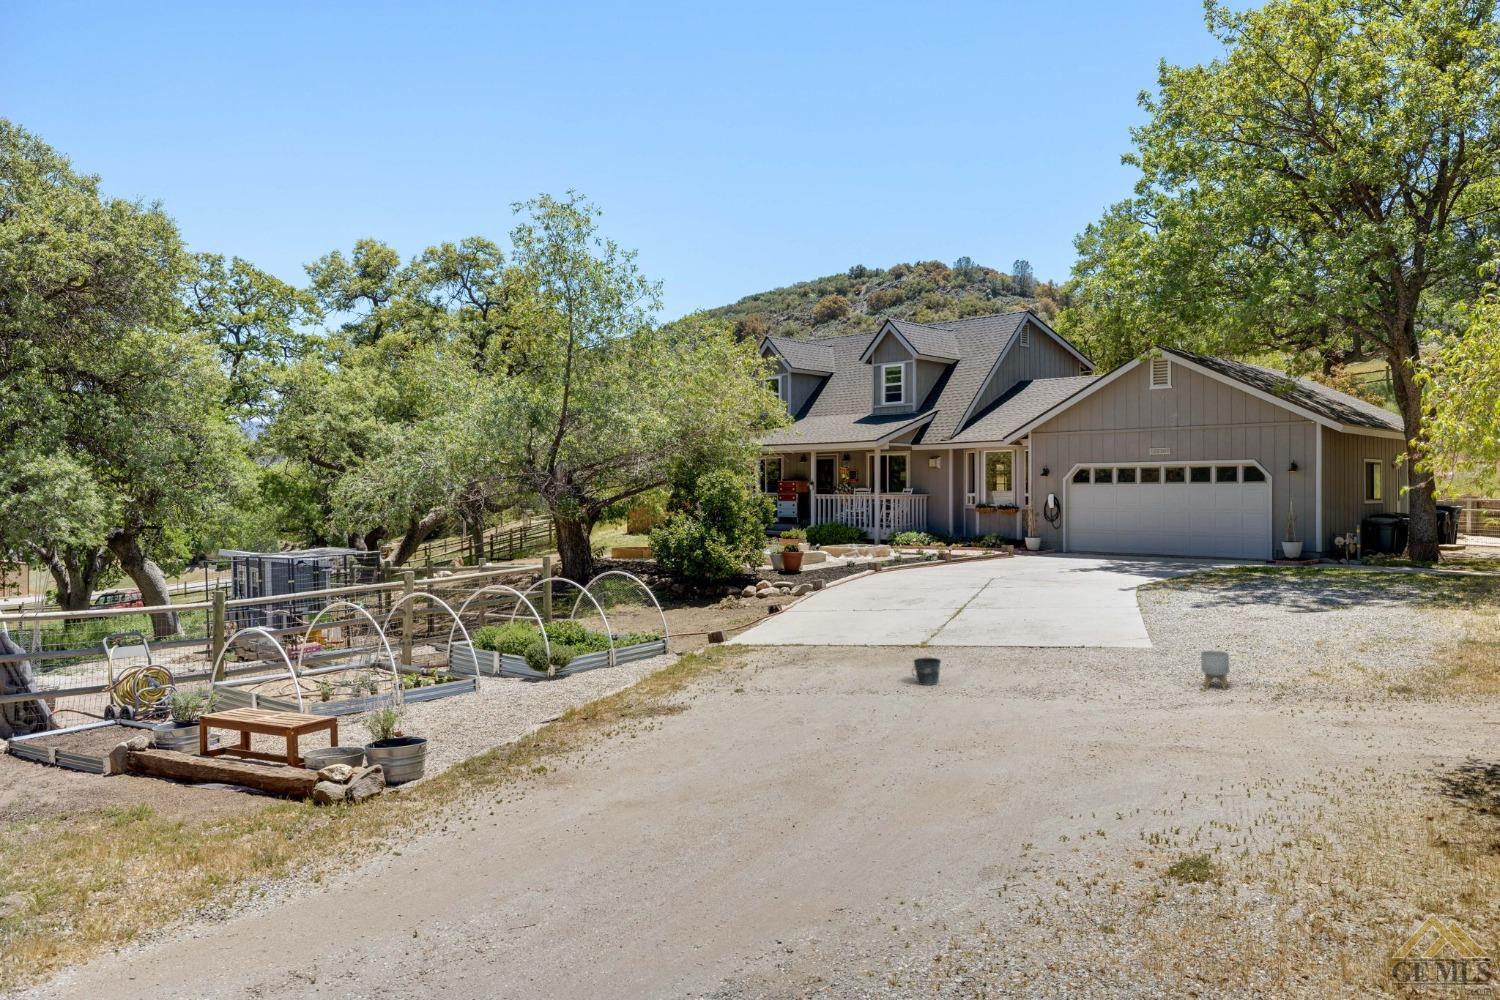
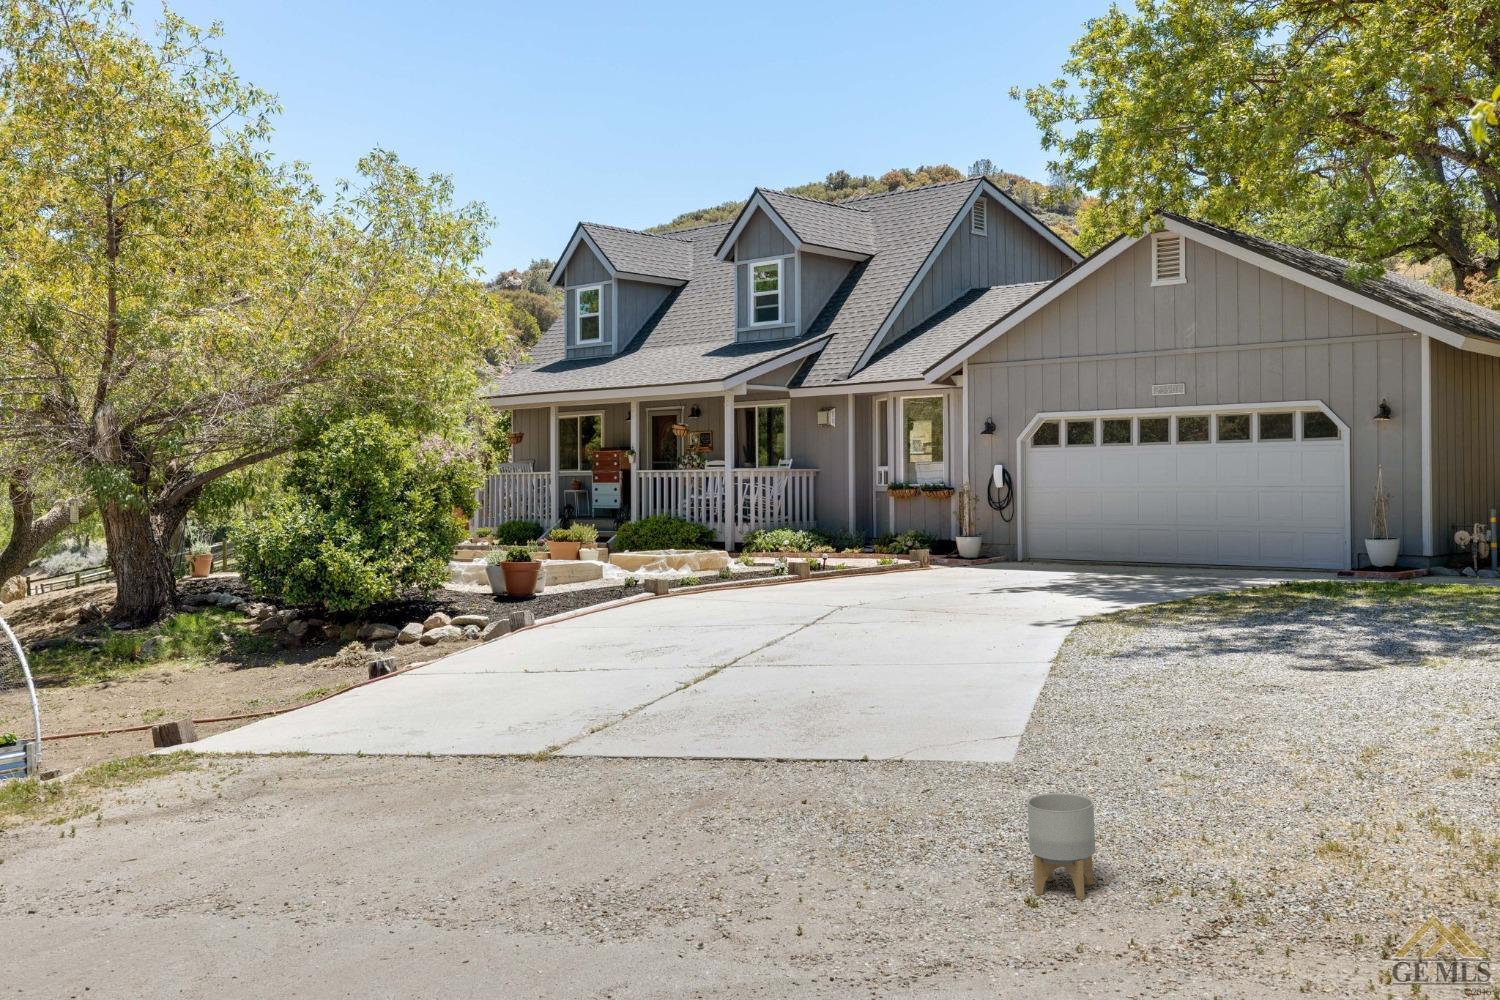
bucket: present [913,658,941,685] -> none [366,804,440,876]

